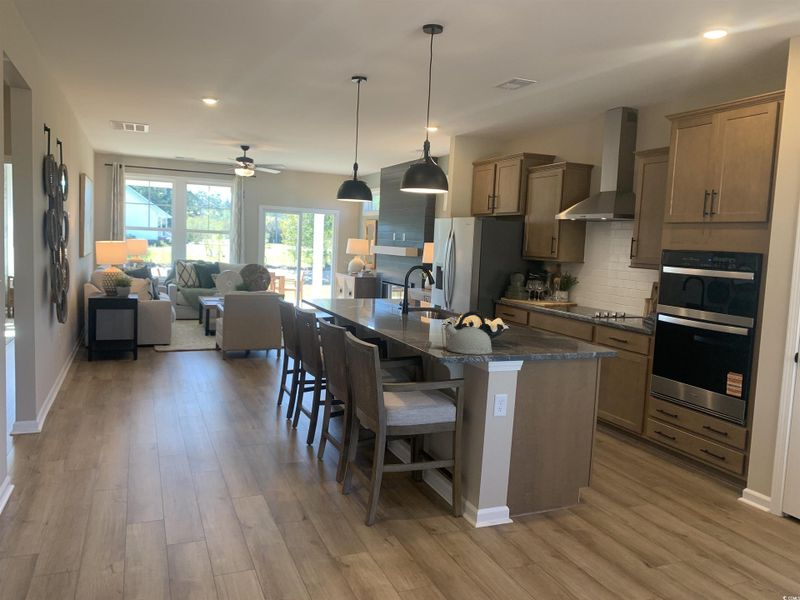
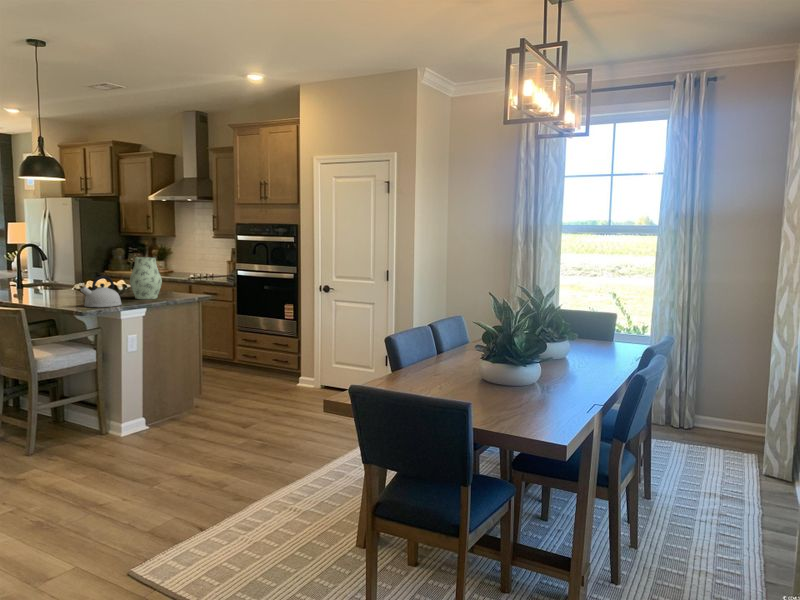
vase: none [510,289,550,347] -> present [130,257,162,299]

